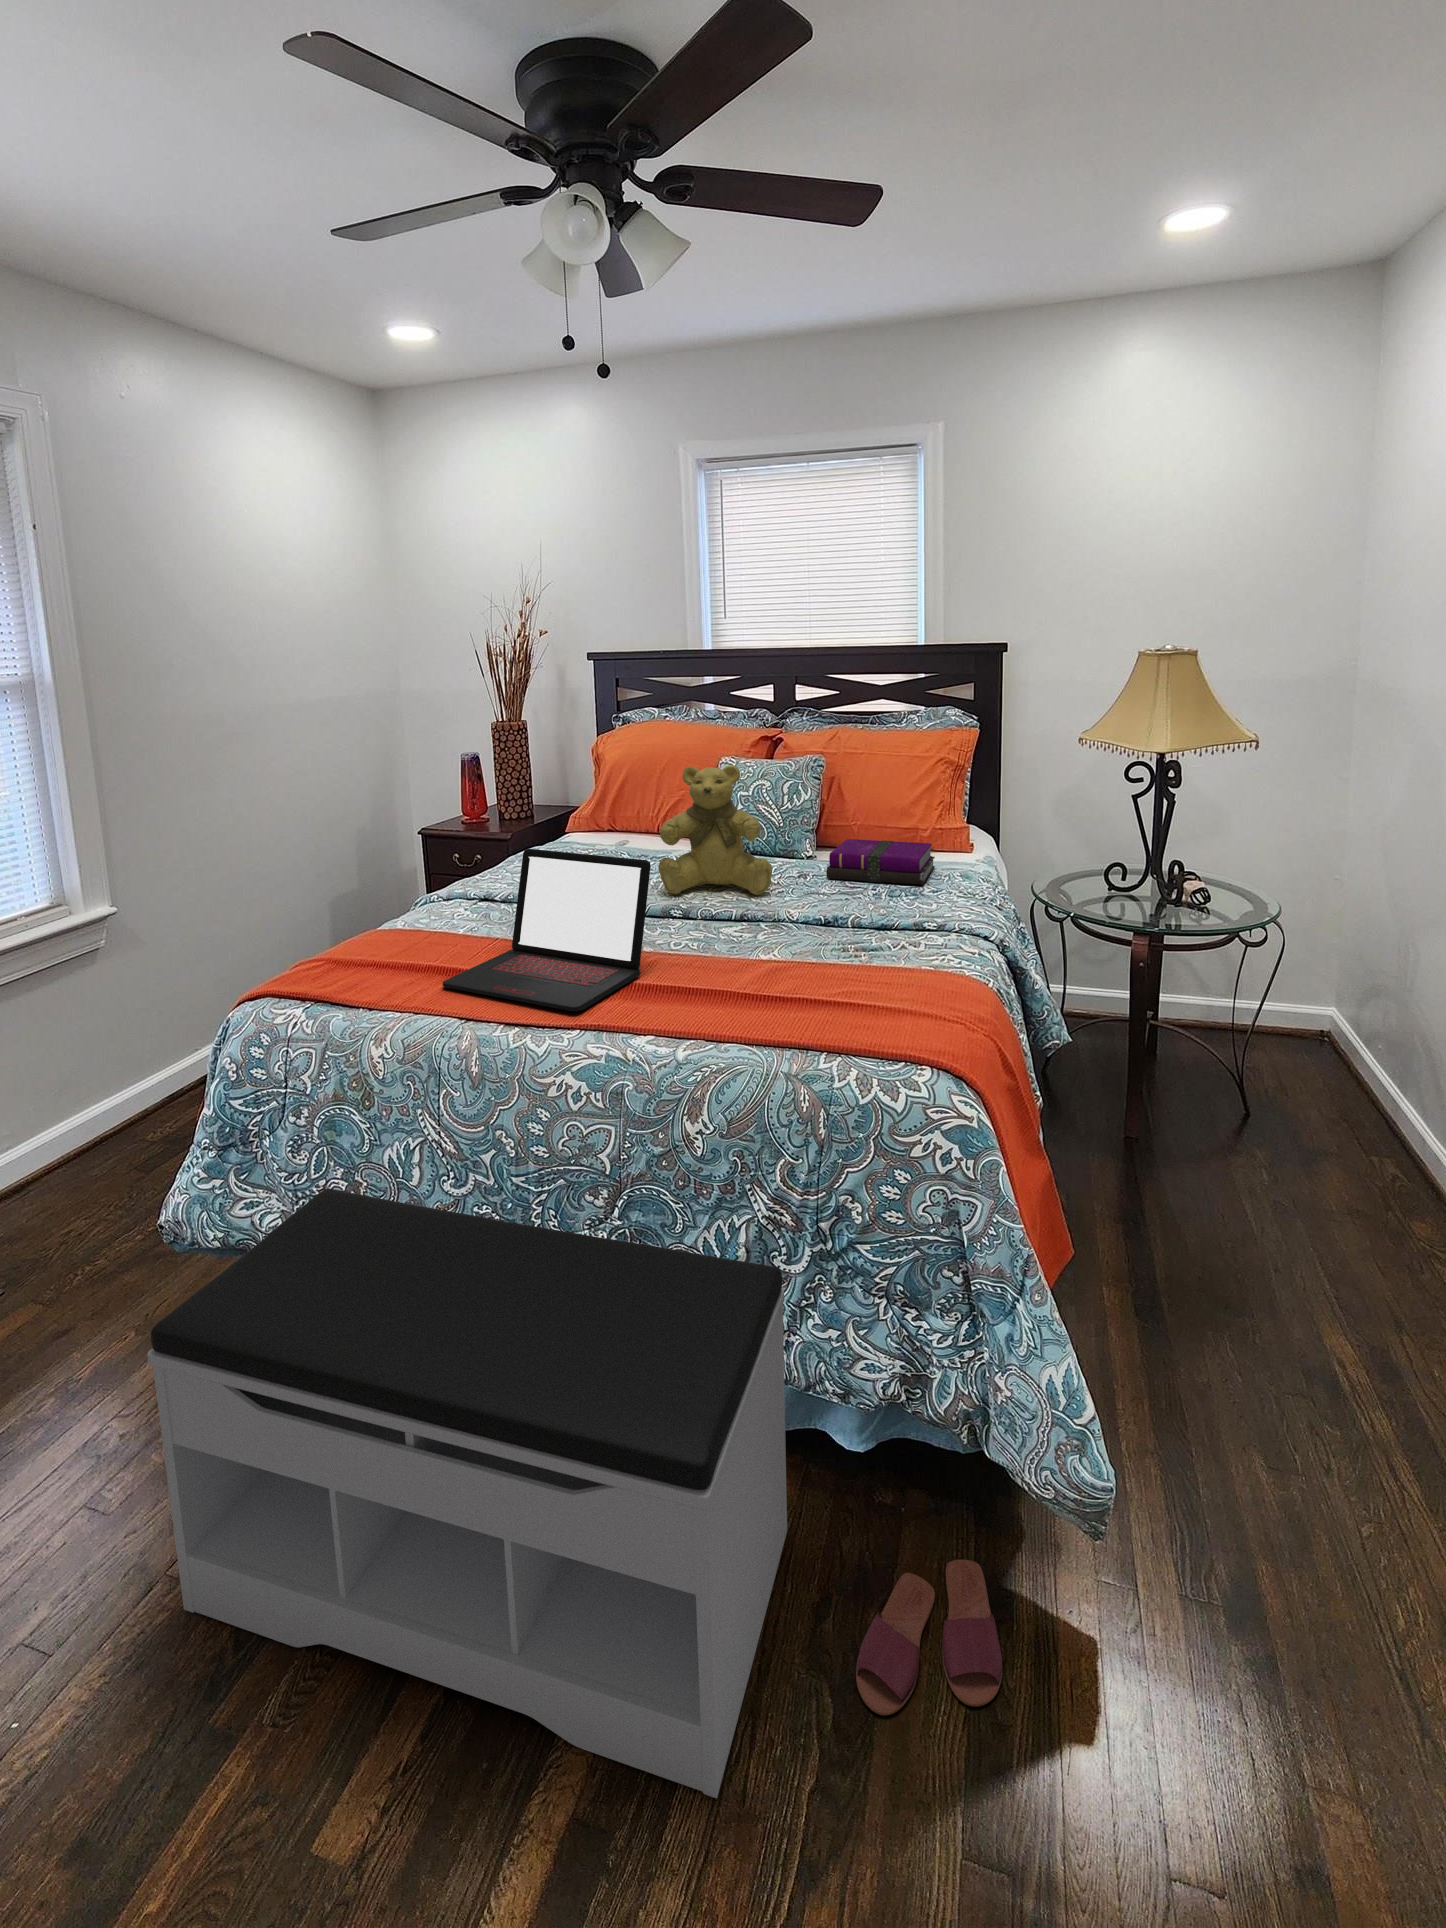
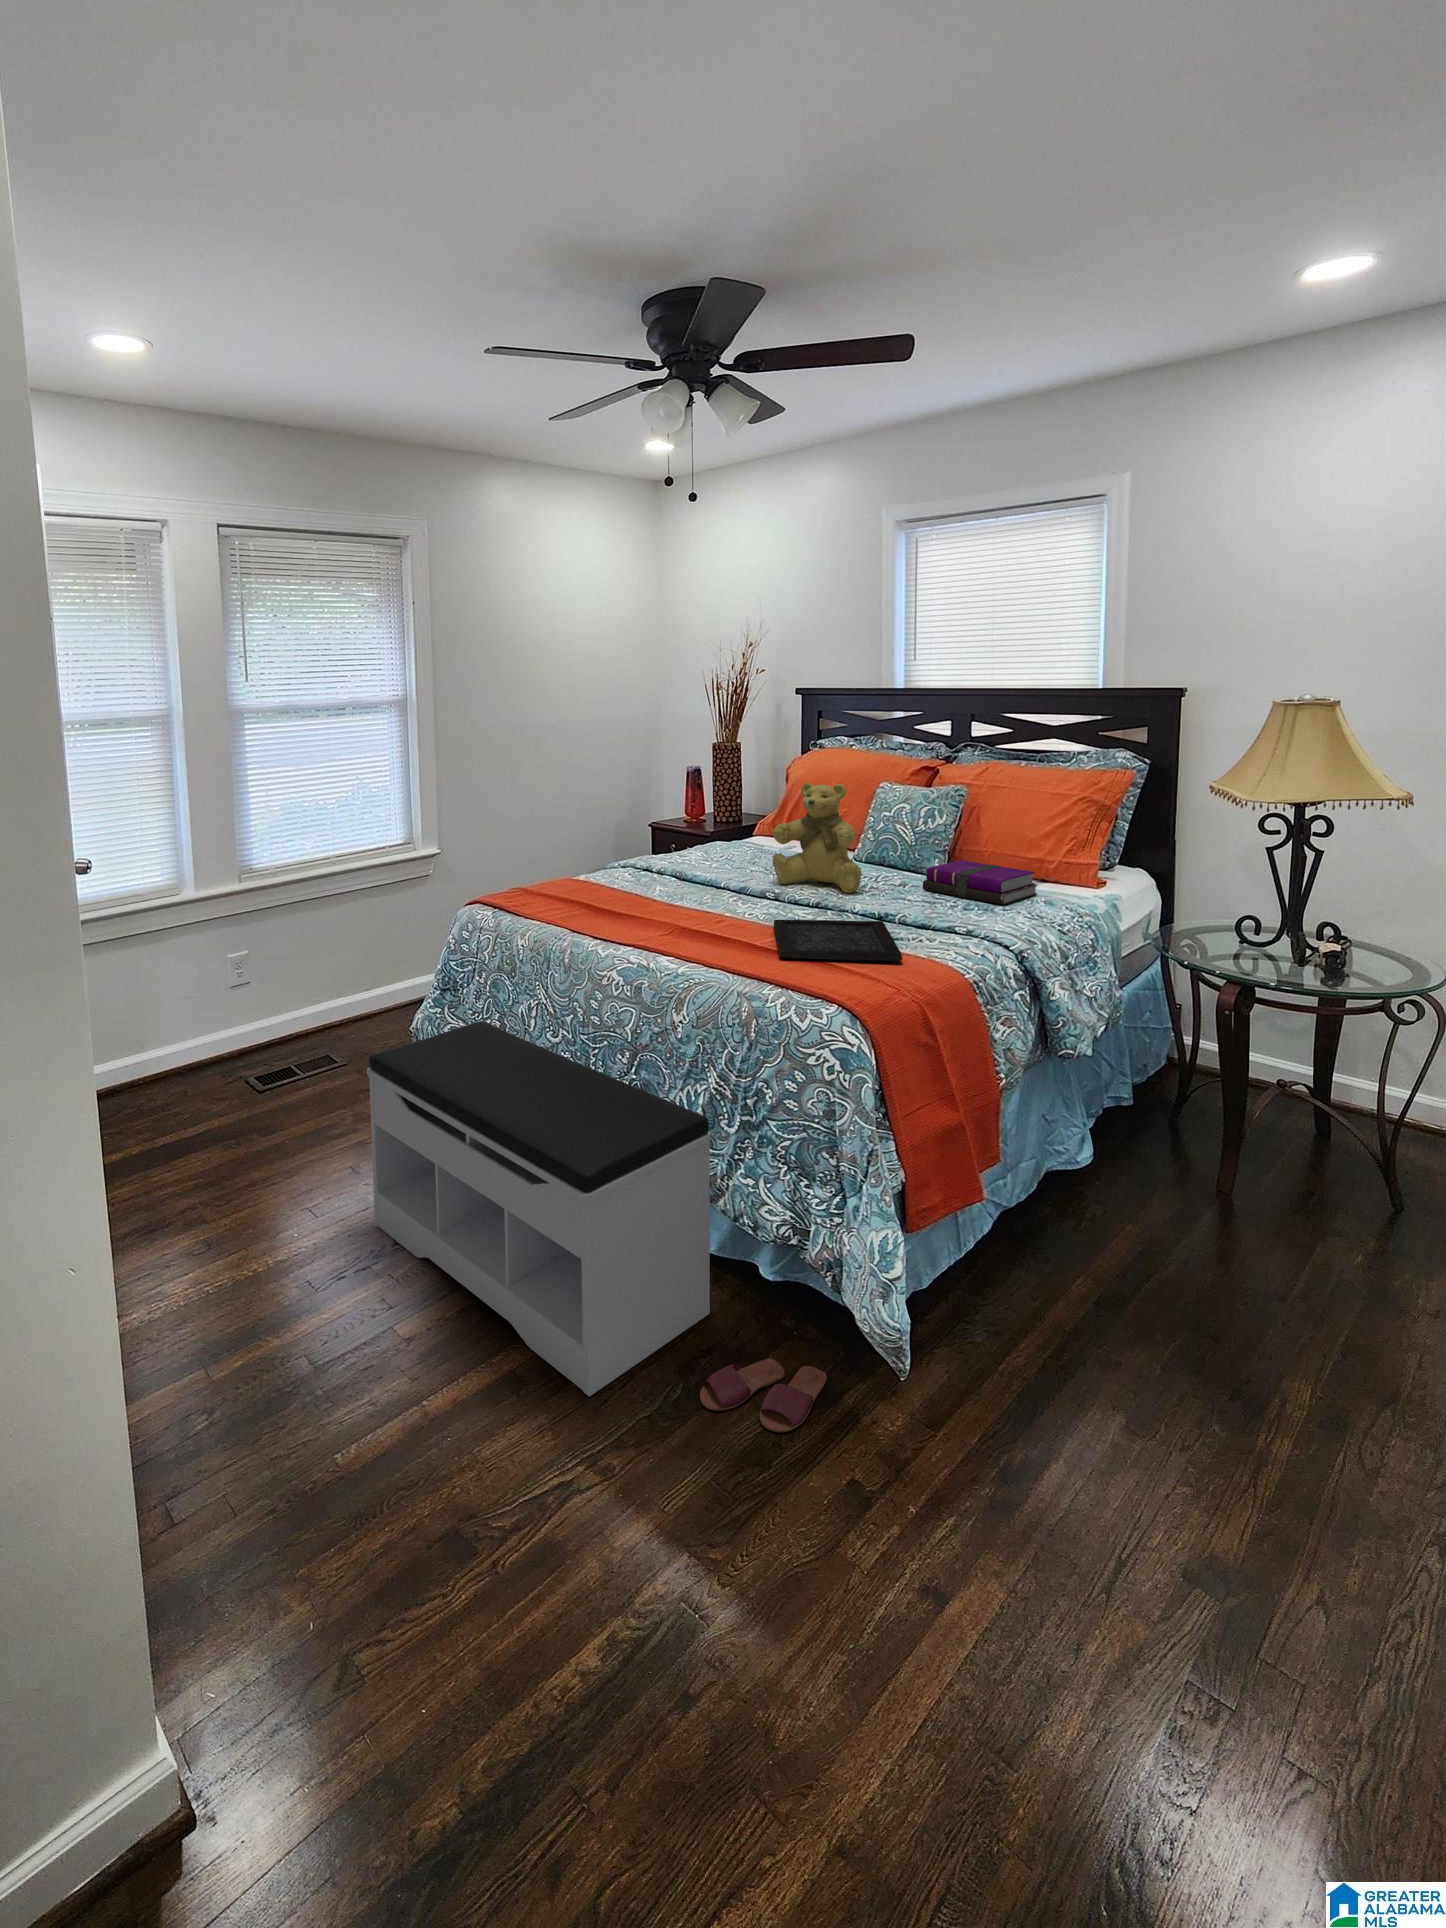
laptop: present [443,849,651,1011] -> none [571,829,715,936]
tray: none [726,929,926,1006] -> present [774,920,902,961]

